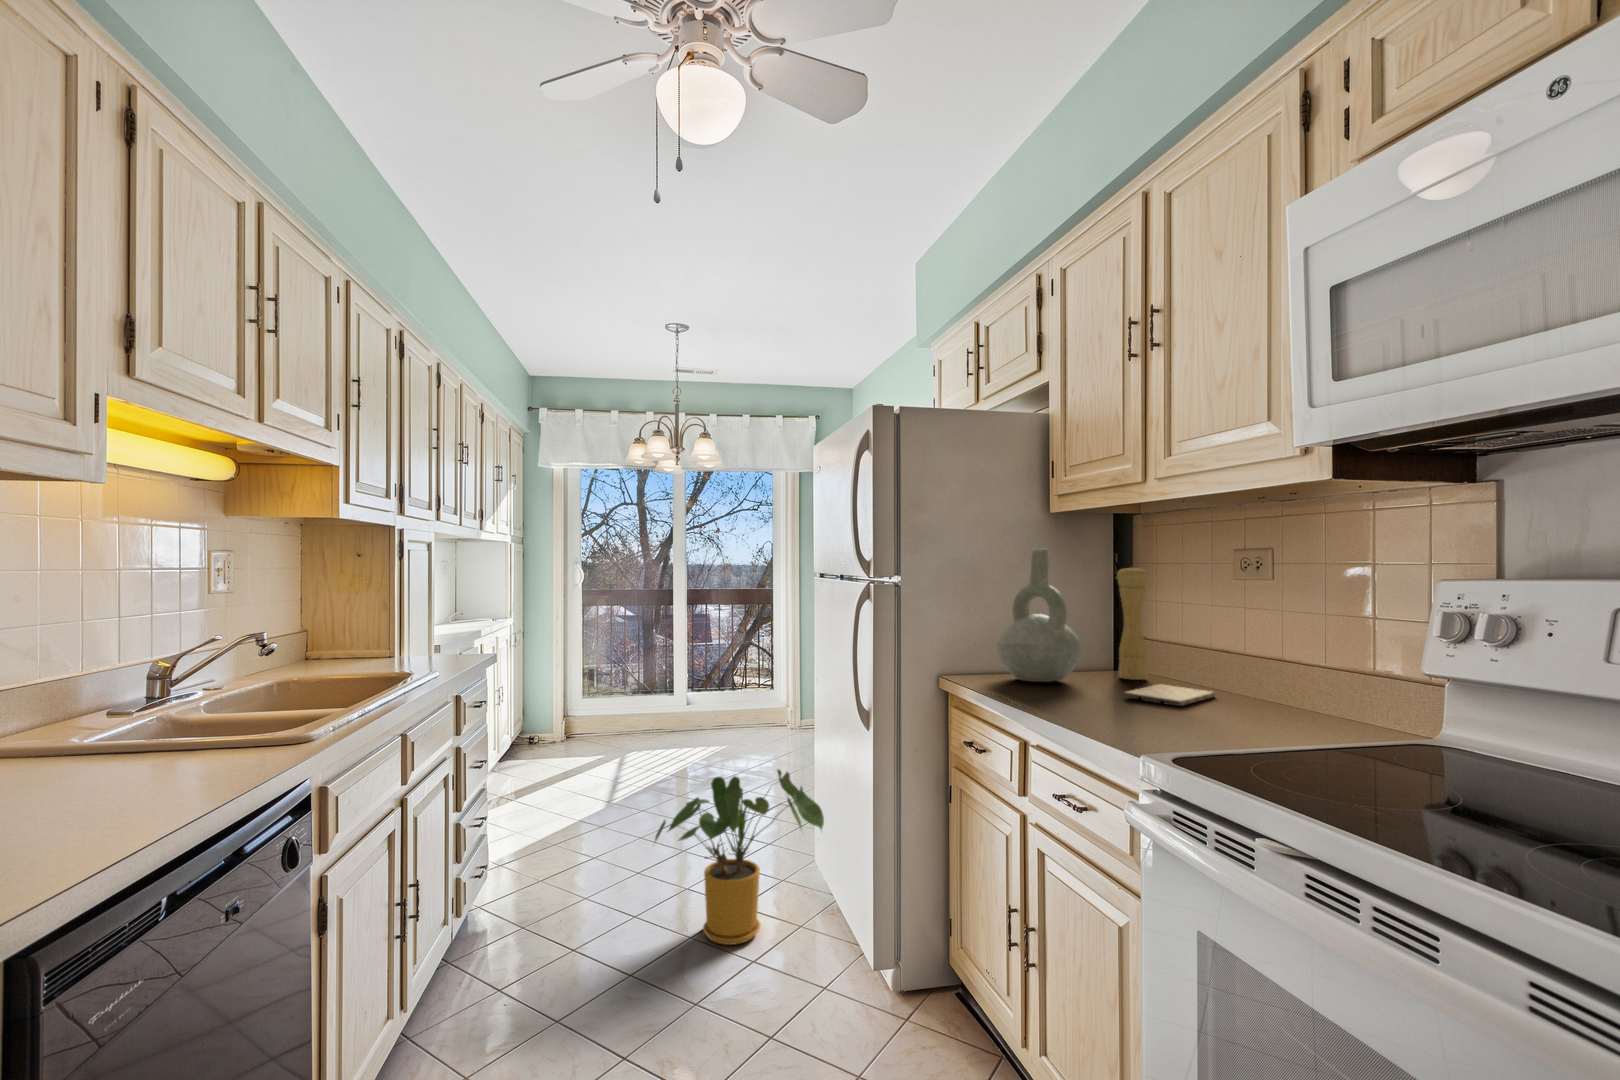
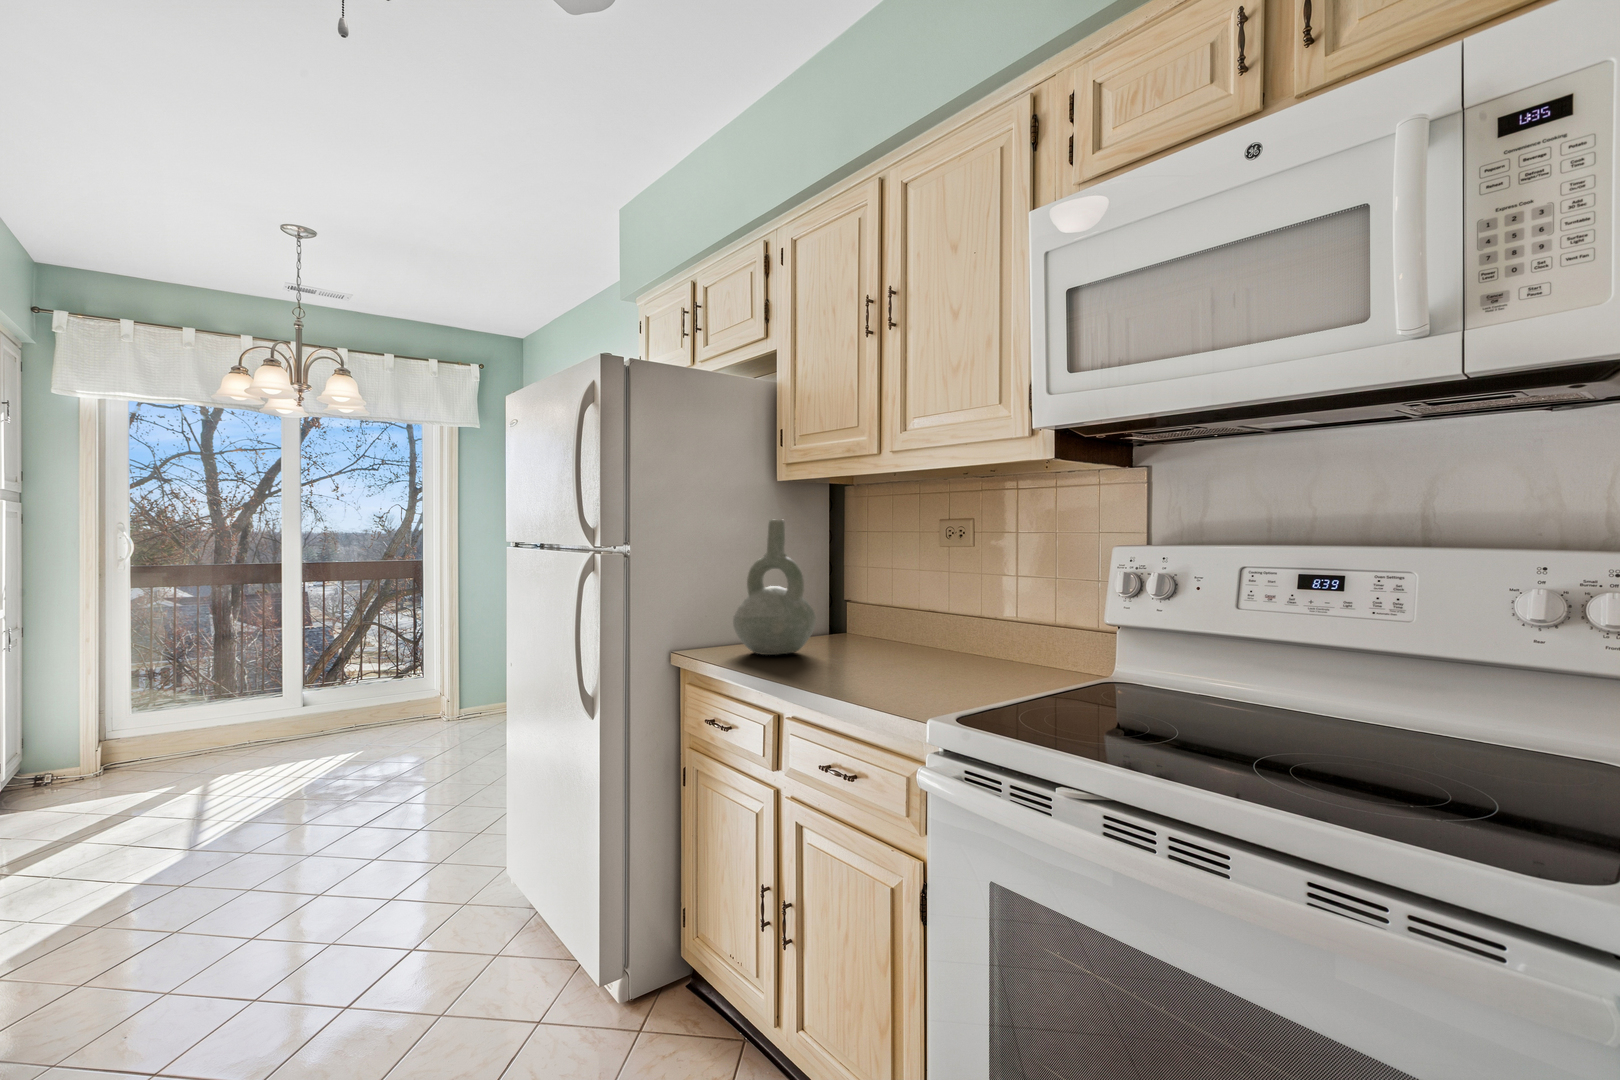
pepper mill: present [1117,567,1148,680] -> none [844,538,871,646]
cutting board: present [1124,684,1215,706] -> none [862,649,934,669]
house plant: present [655,770,824,945] -> none [297,777,530,998]

